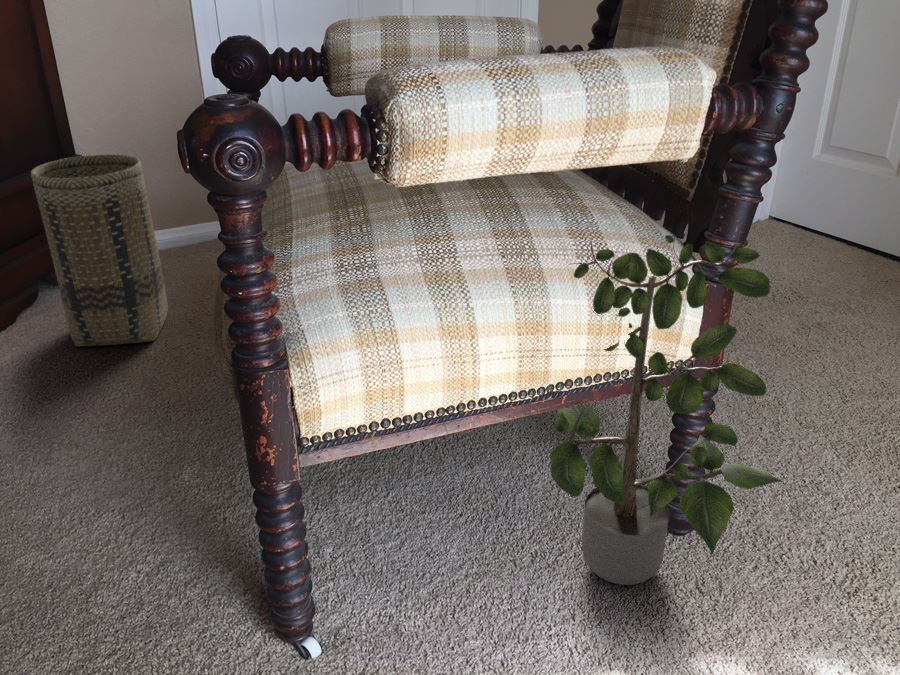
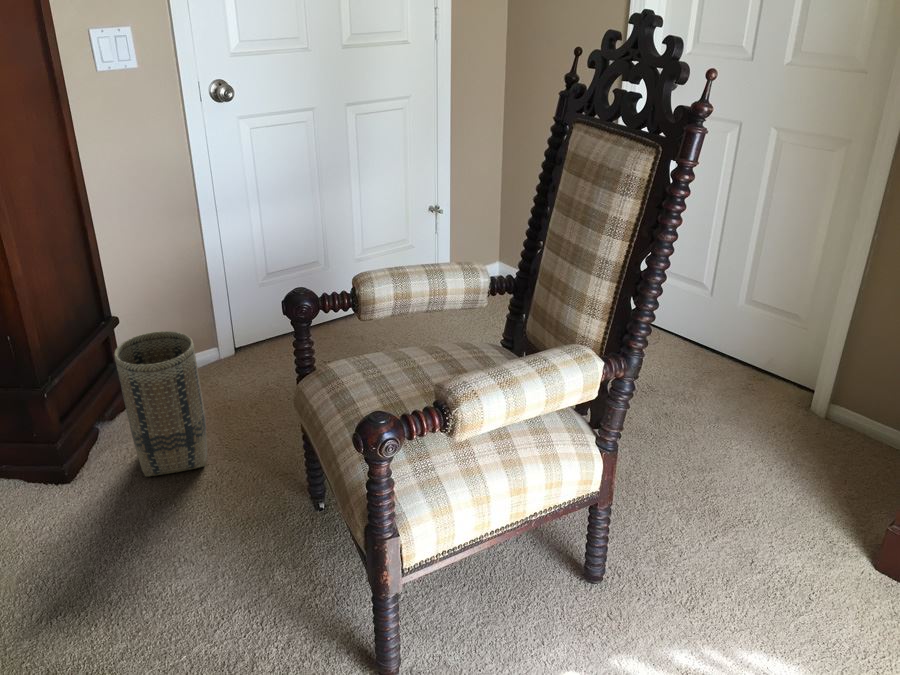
potted plant: present [550,233,783,585] -> none [525,436,653,620]

